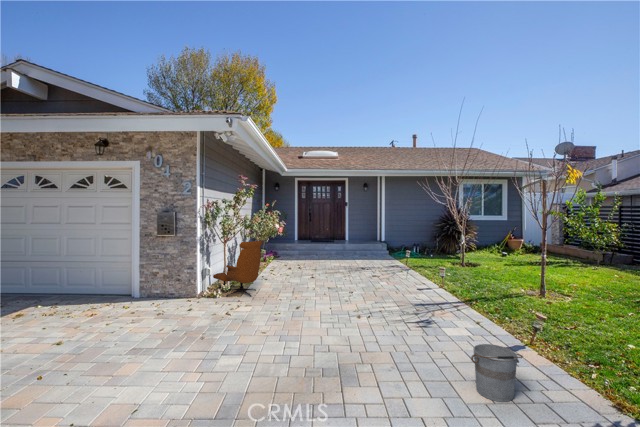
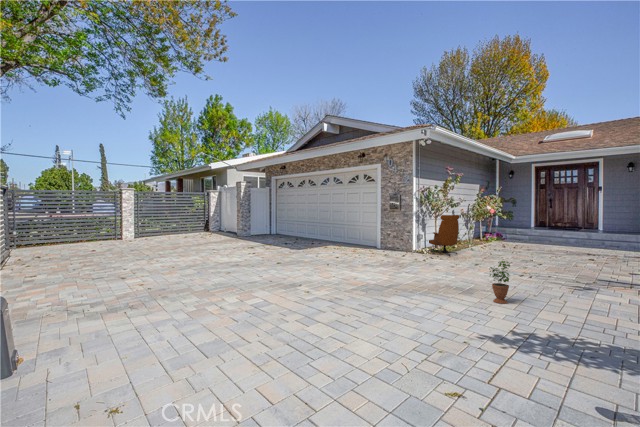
potted plant: none [393,328,422,401] -> present [489,261,510,304]
bucket: present [471,344,523,402] -> none [554,280,598,319]

